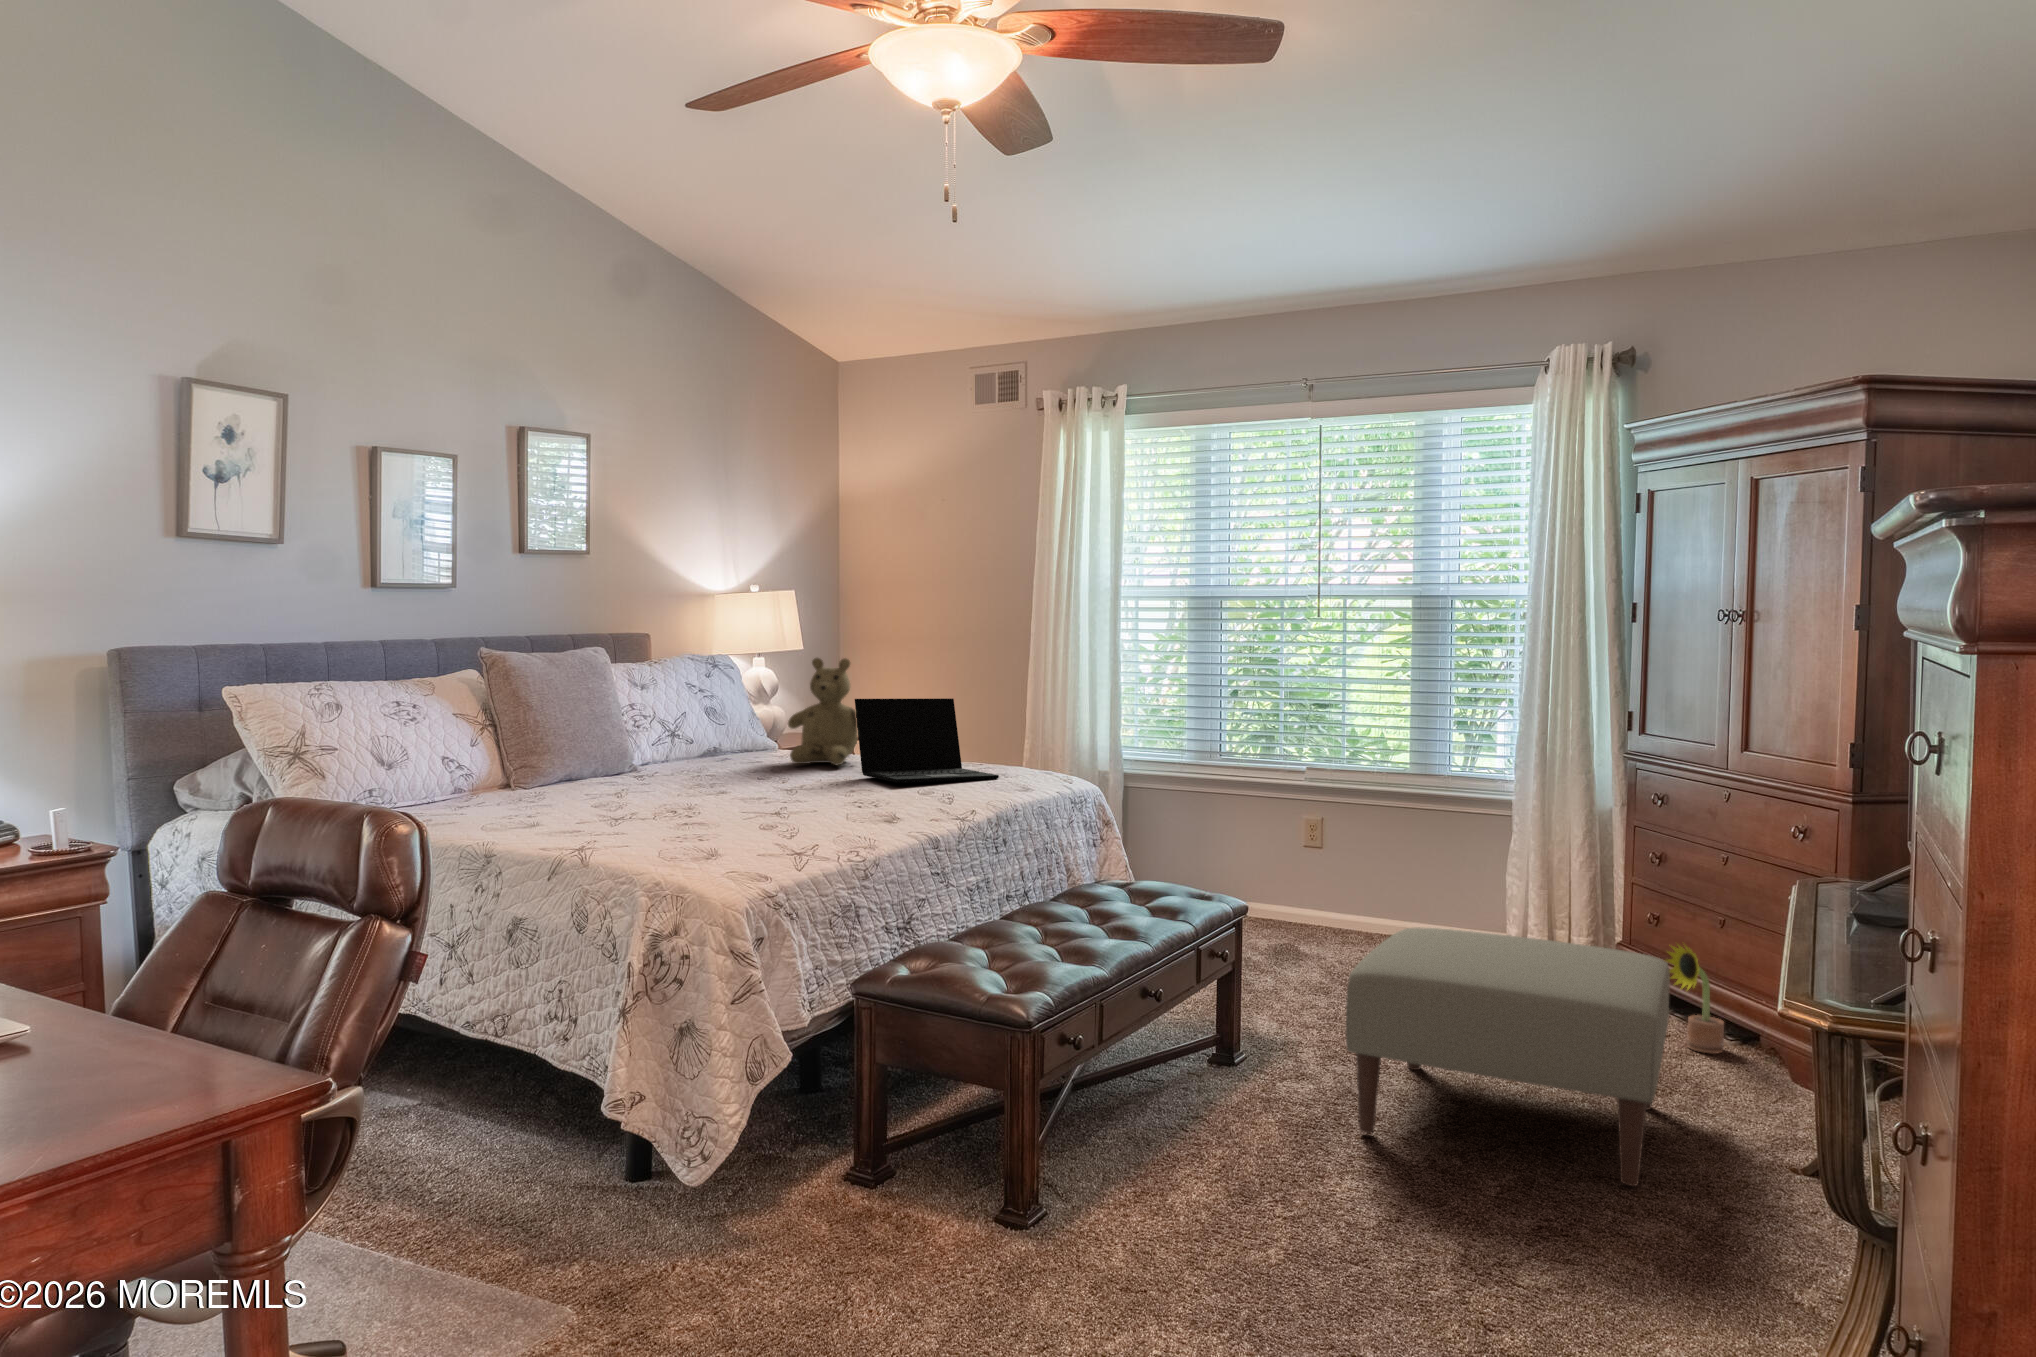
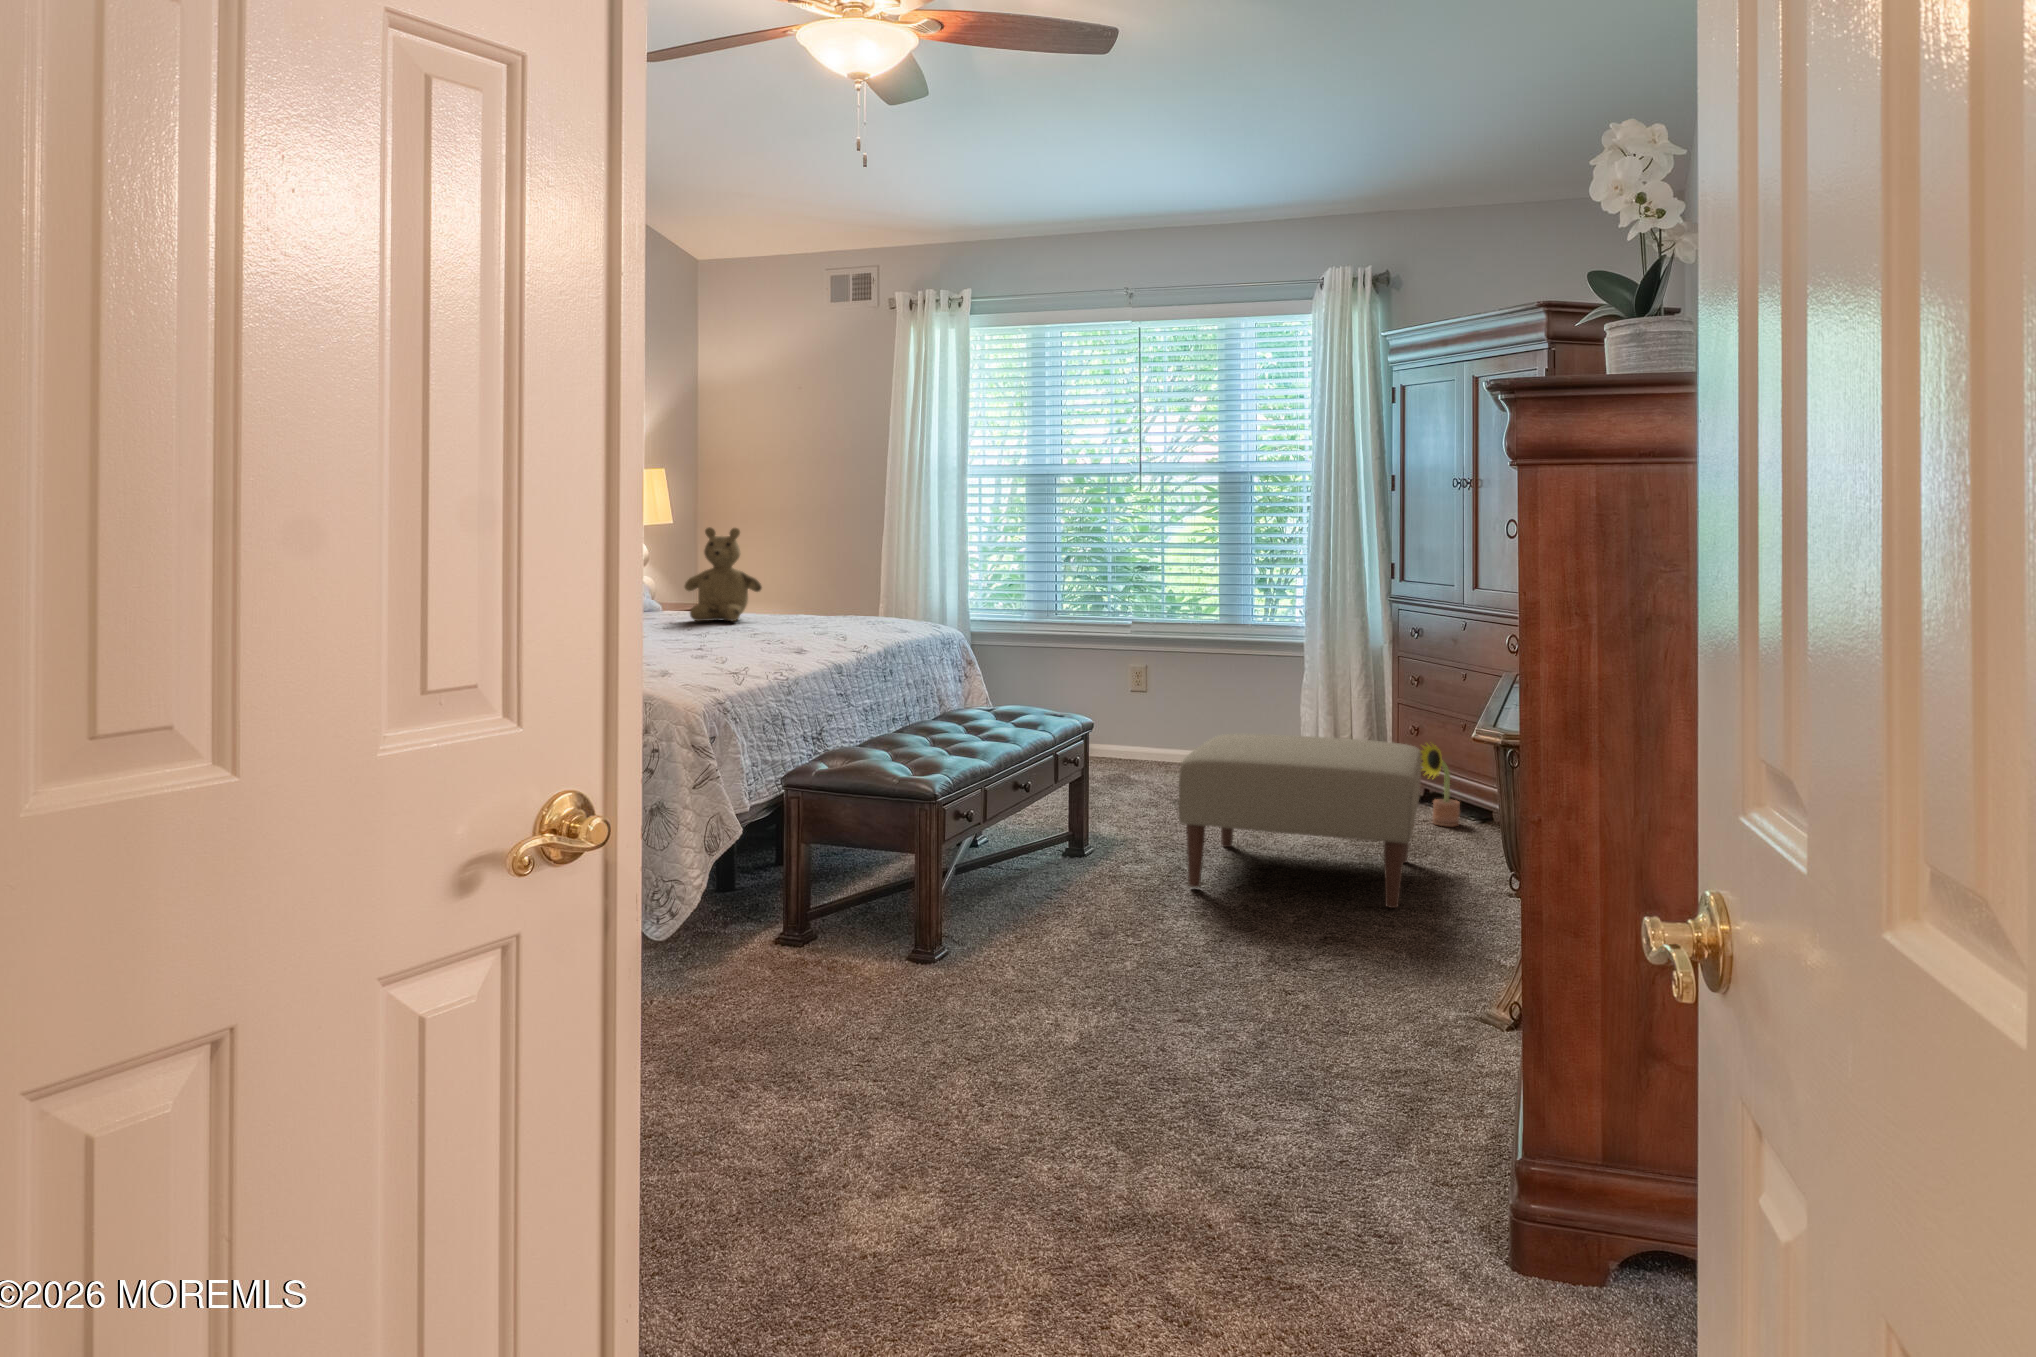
laptop: present [855,698,999,783] -> none [750,560,879,630]

